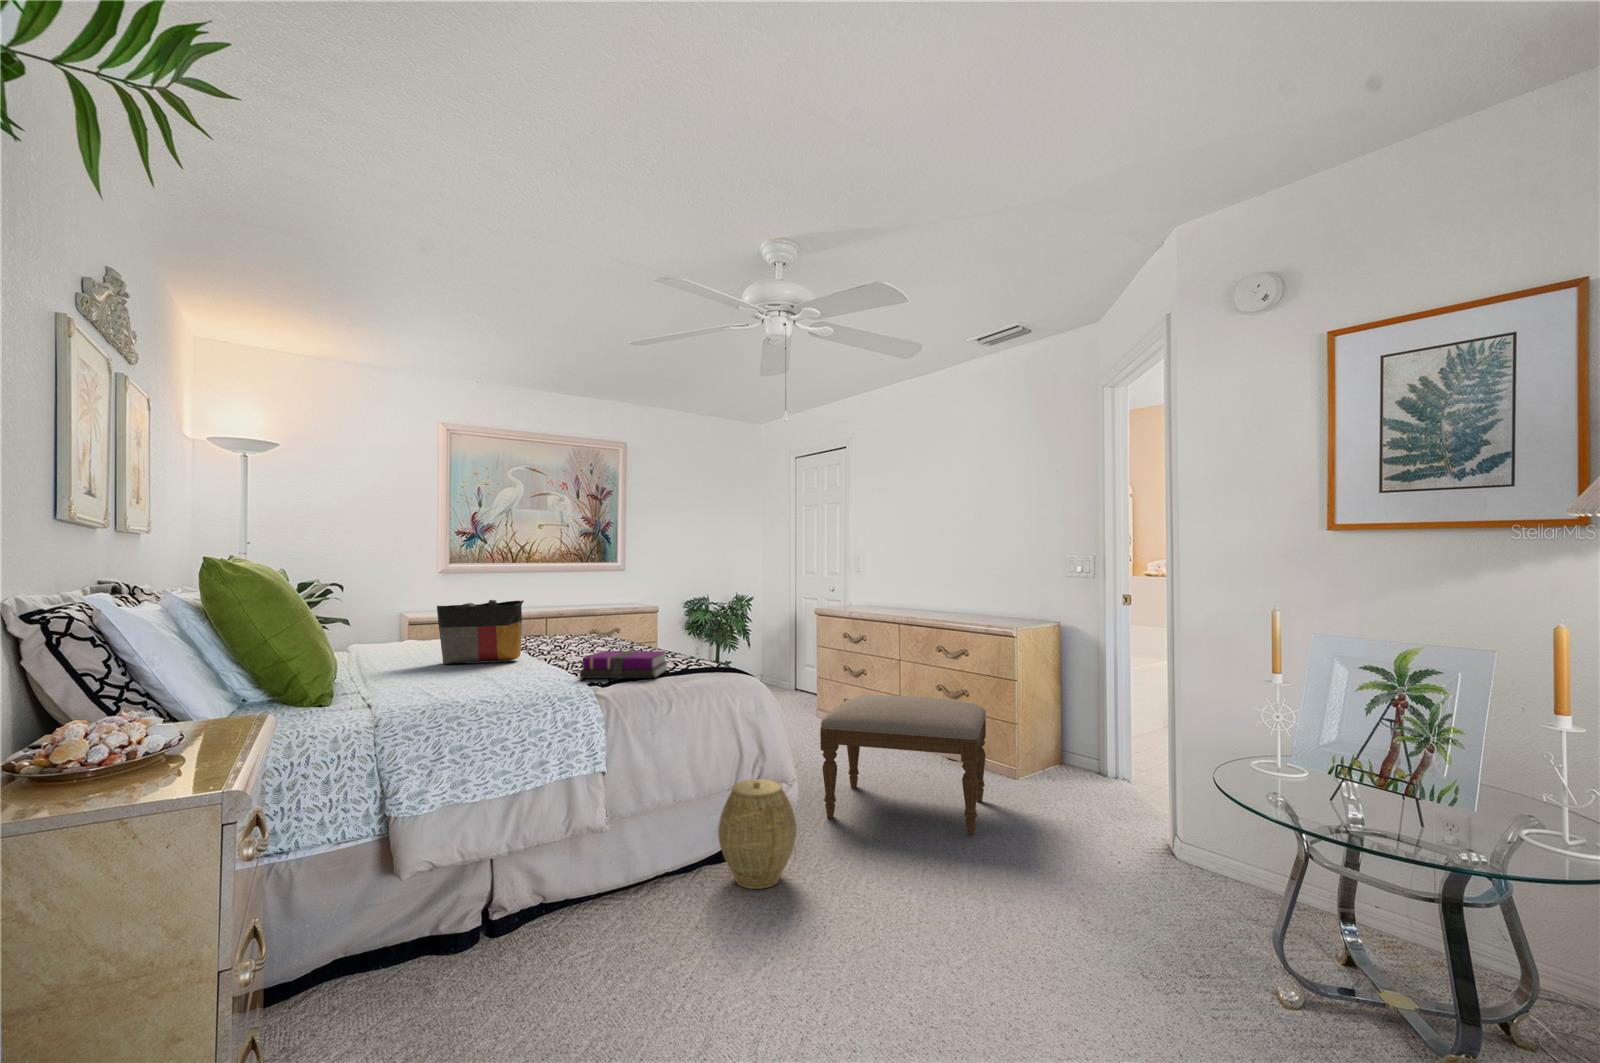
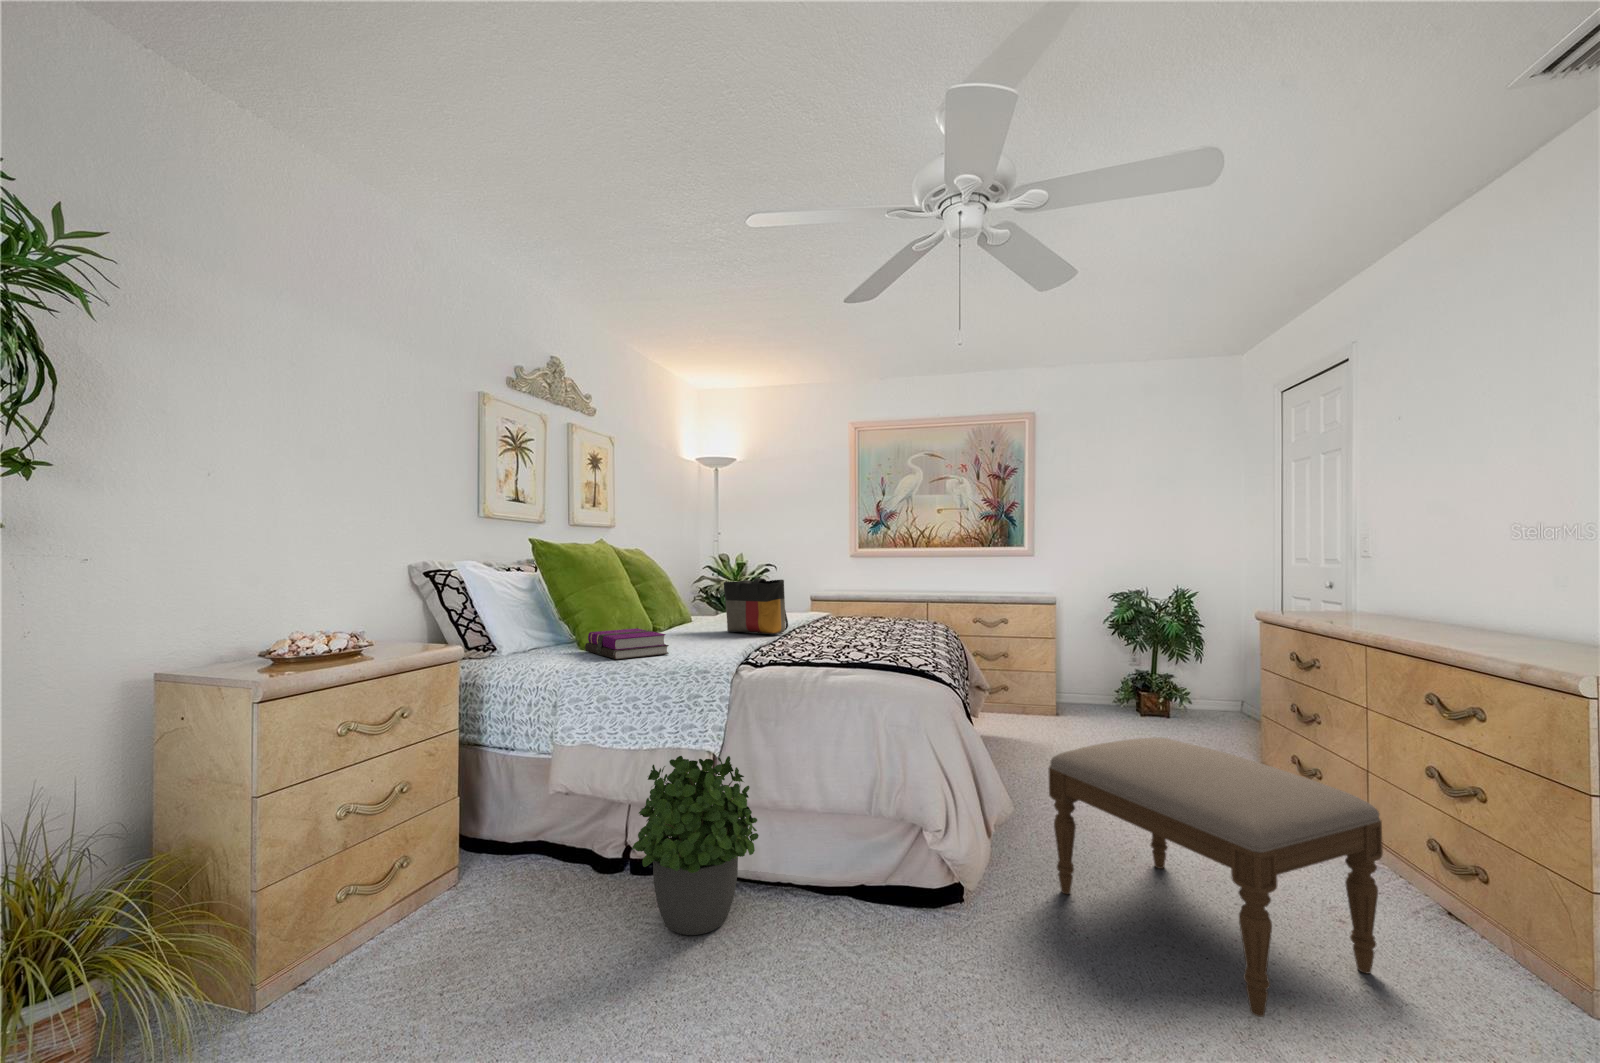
notebook: present [580,651,668,679] -> present [585,628,669,659]
potted plant: none [555,769,696,951] -> present [632,756,759,935]
woven basket: present [718,779,796,889] -> none [827,803,922,941]

